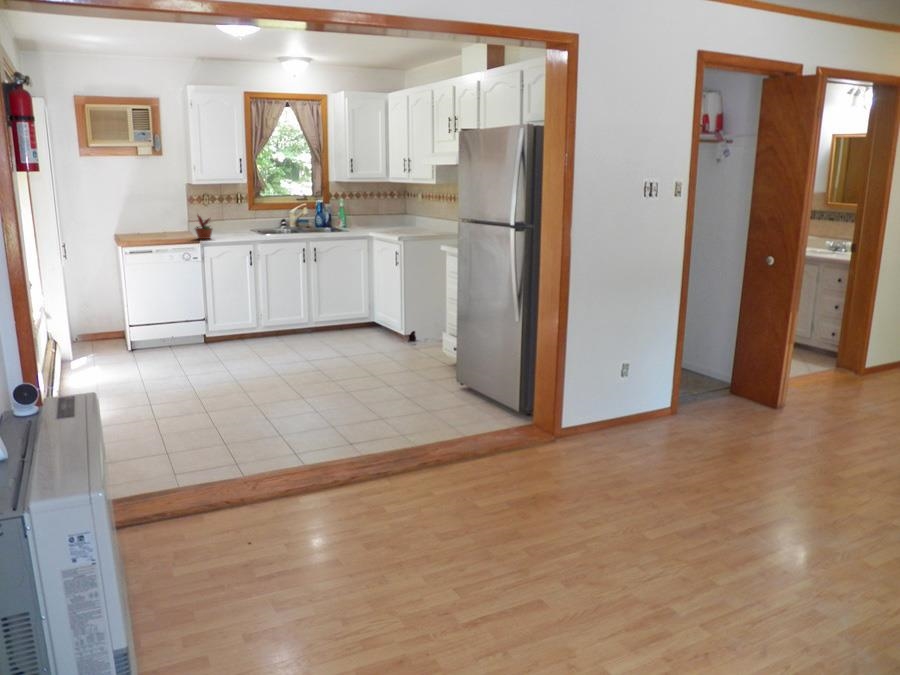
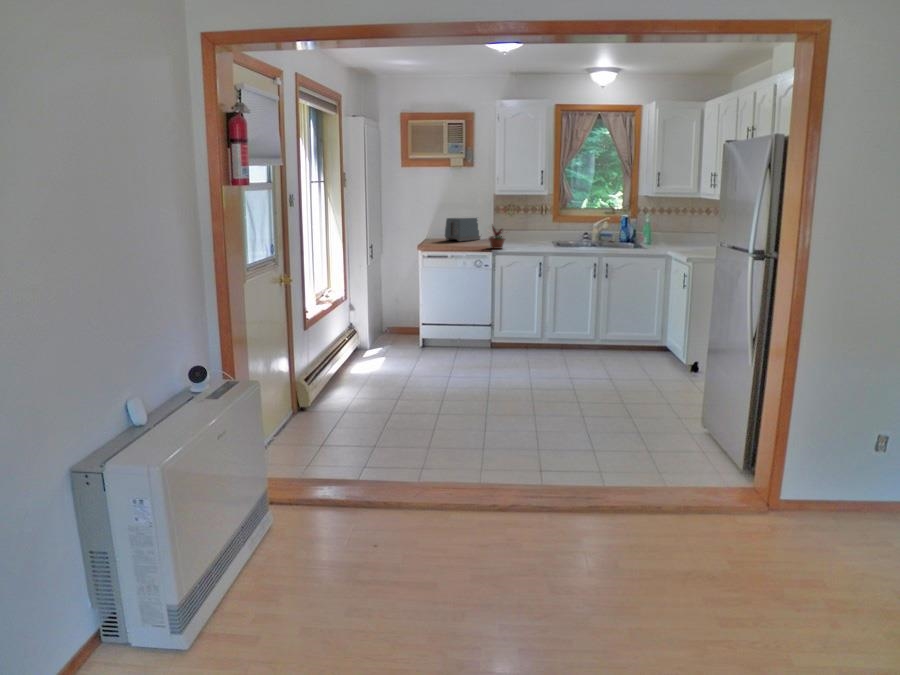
toaster: none [133,208,173,234] -> present [445,217,481,241]

